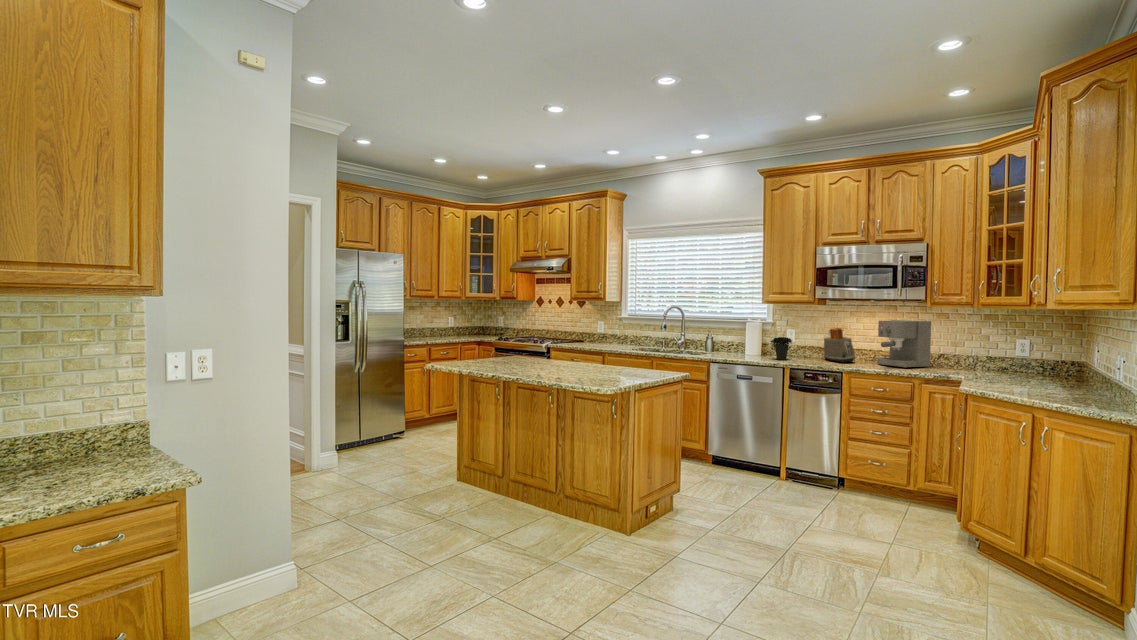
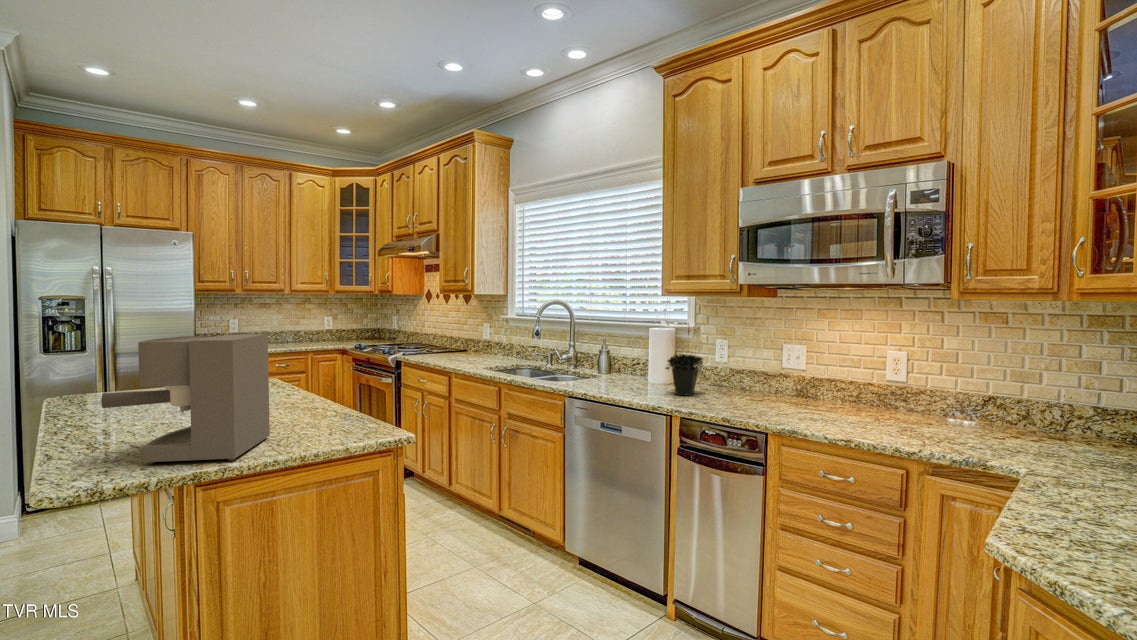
coffee maker: present [877,320,931,368] -> present [101,334,270,464]
toaster: present [824,328,855,362] -> none [759,339,811,406]

